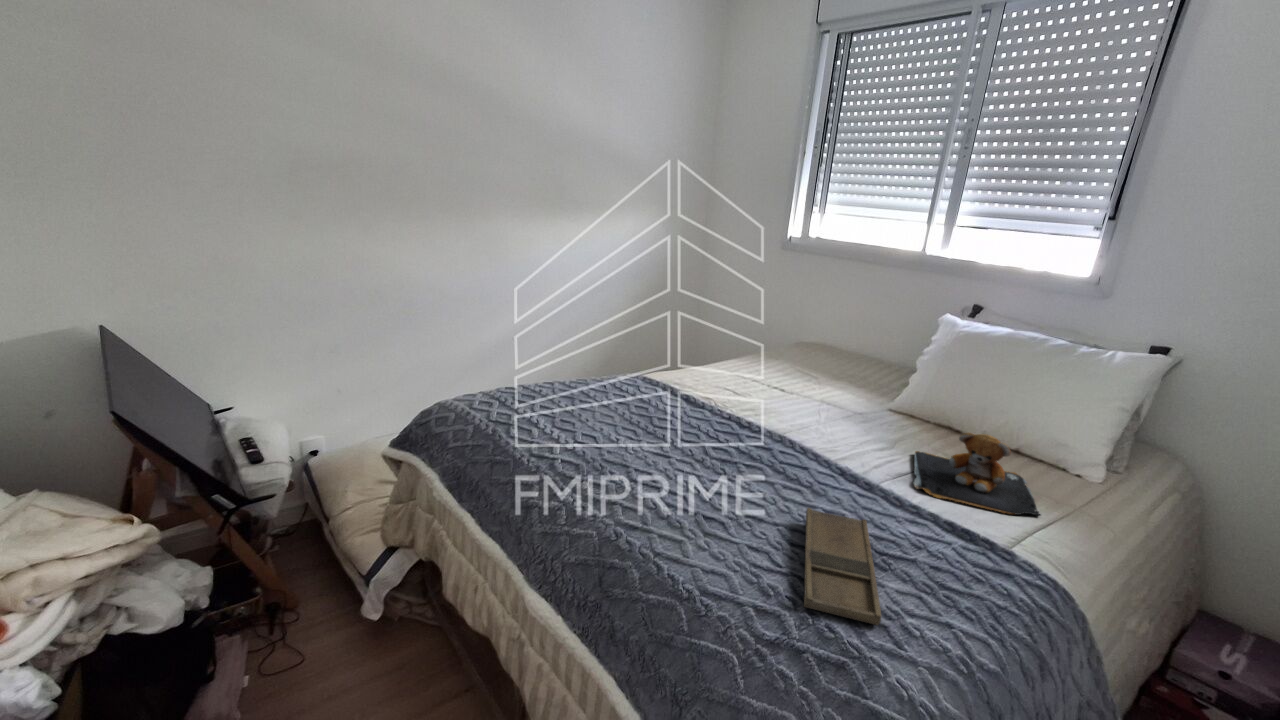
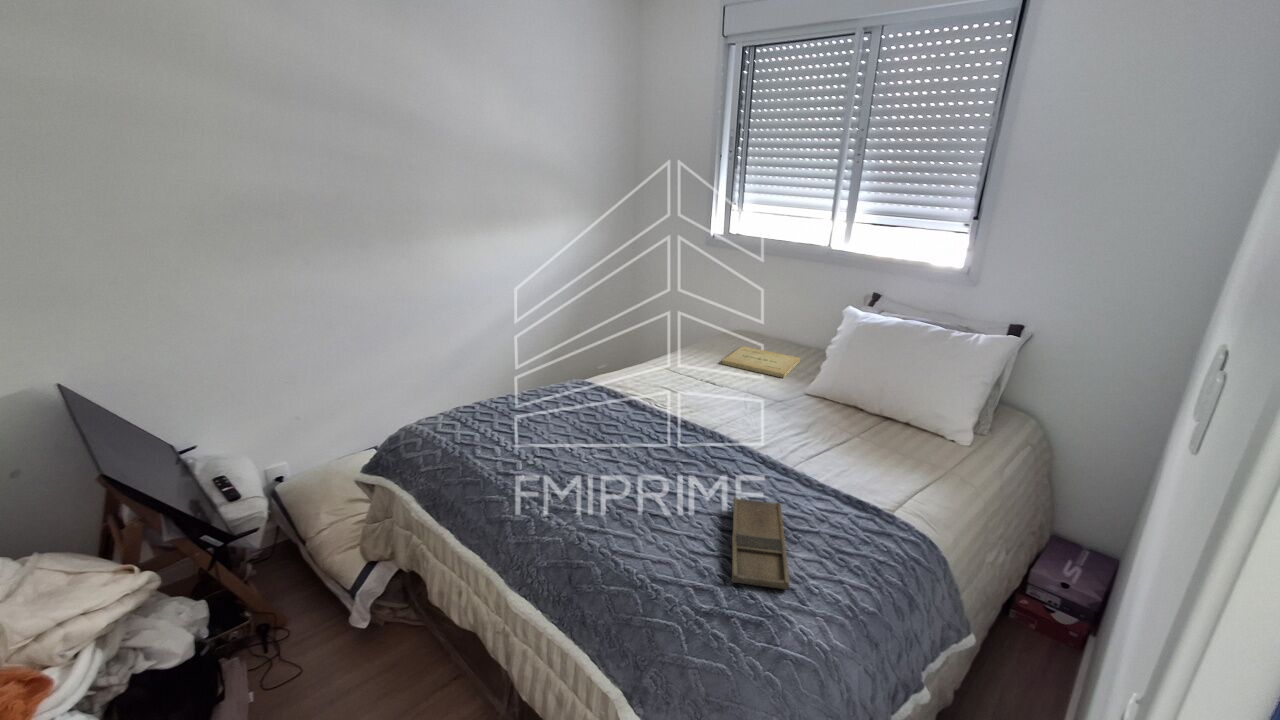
book: none [790,357,882,392] -> present [721,346,800,378]
teddy bear: present [914,433,1041,516] -> none [821,417,920,482]

